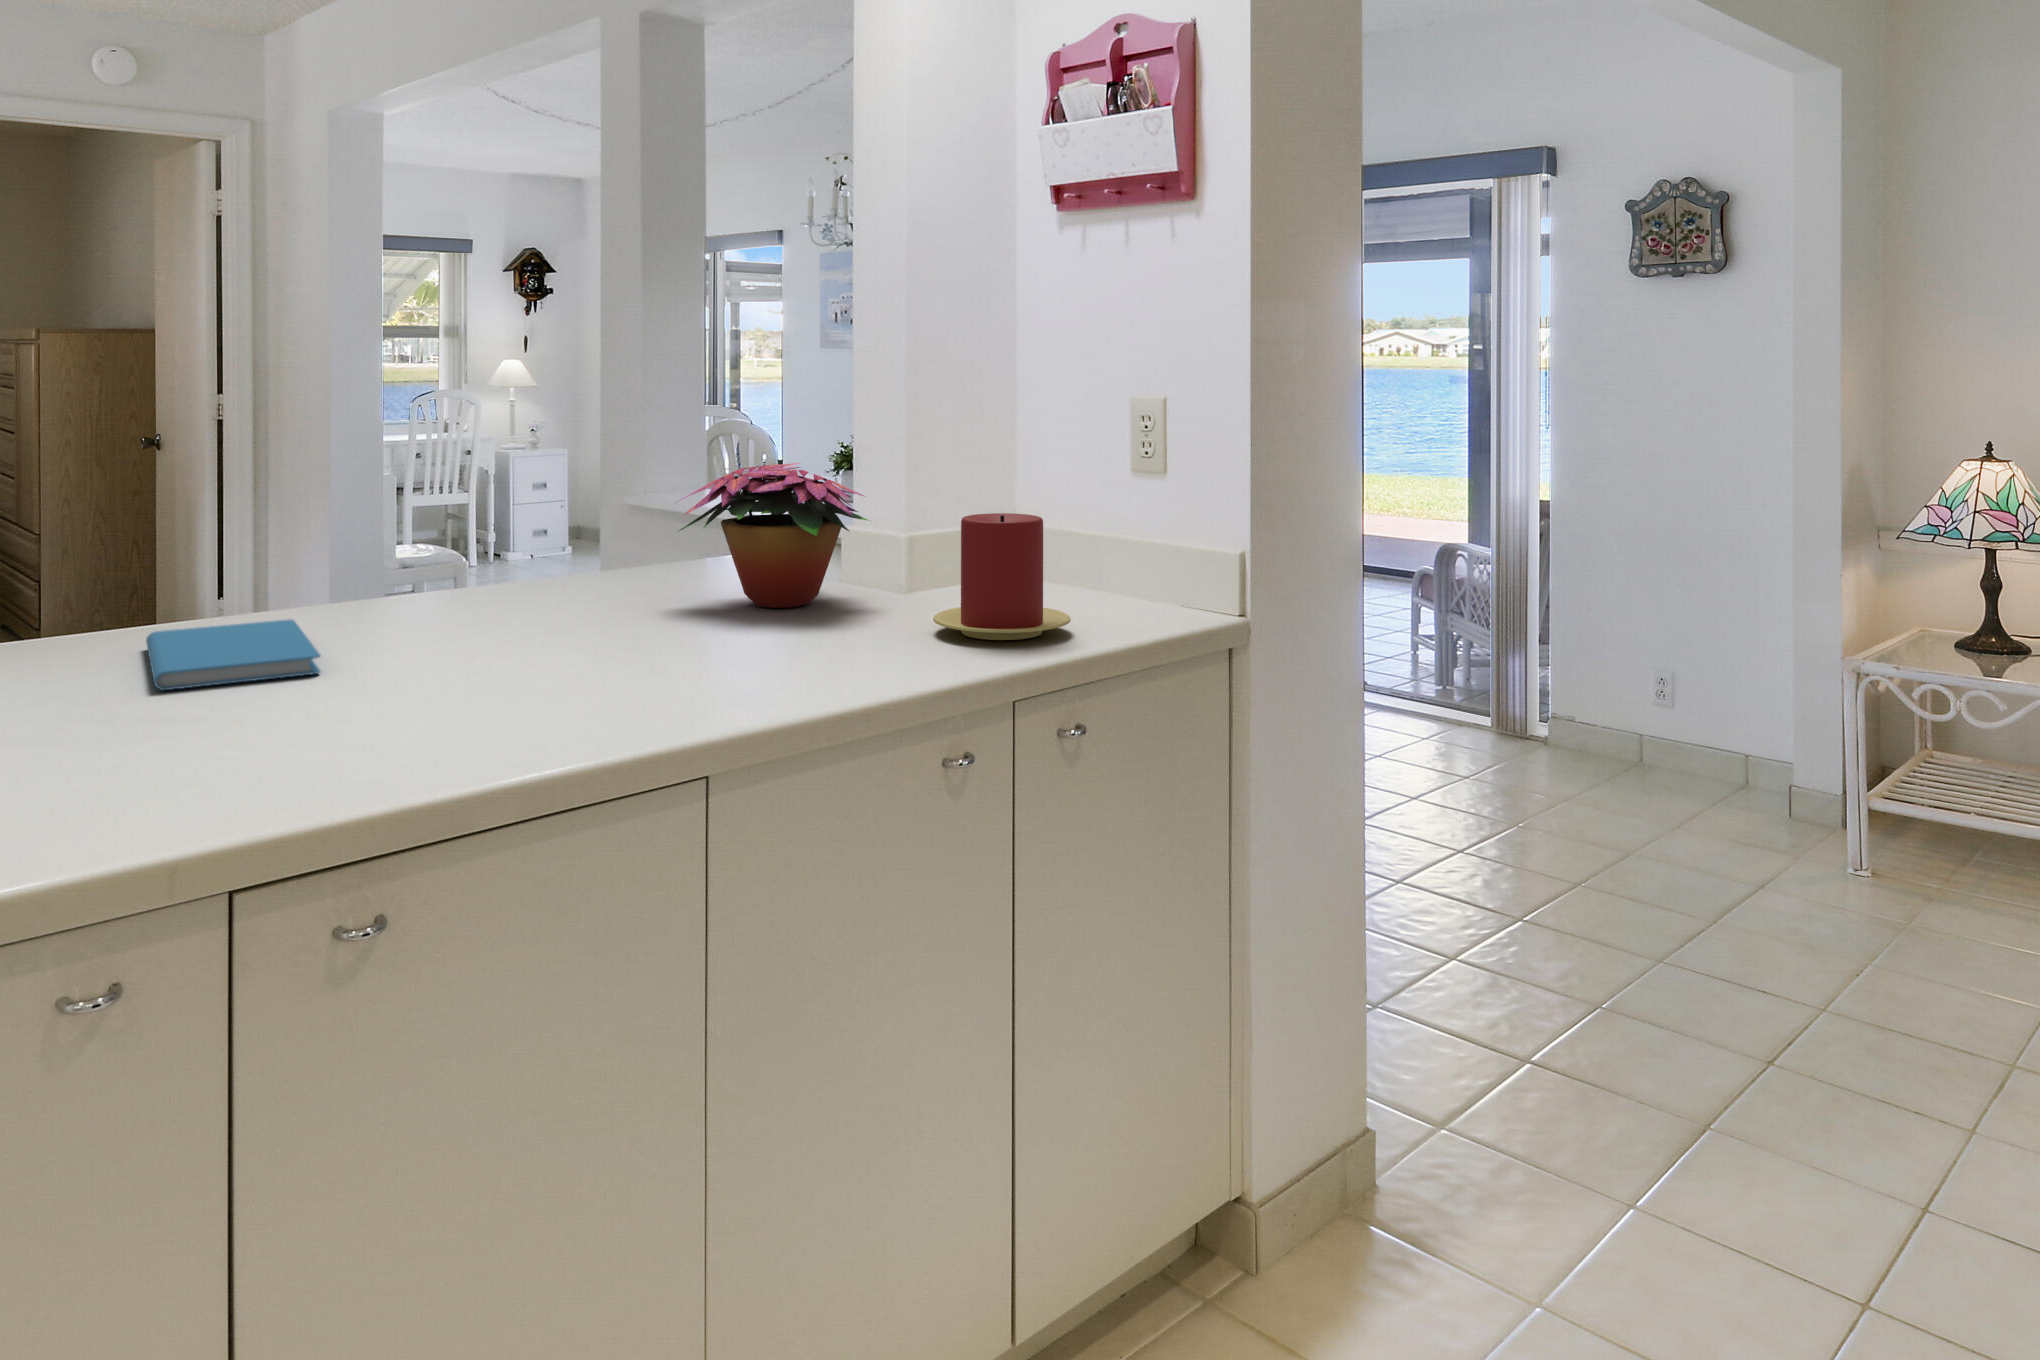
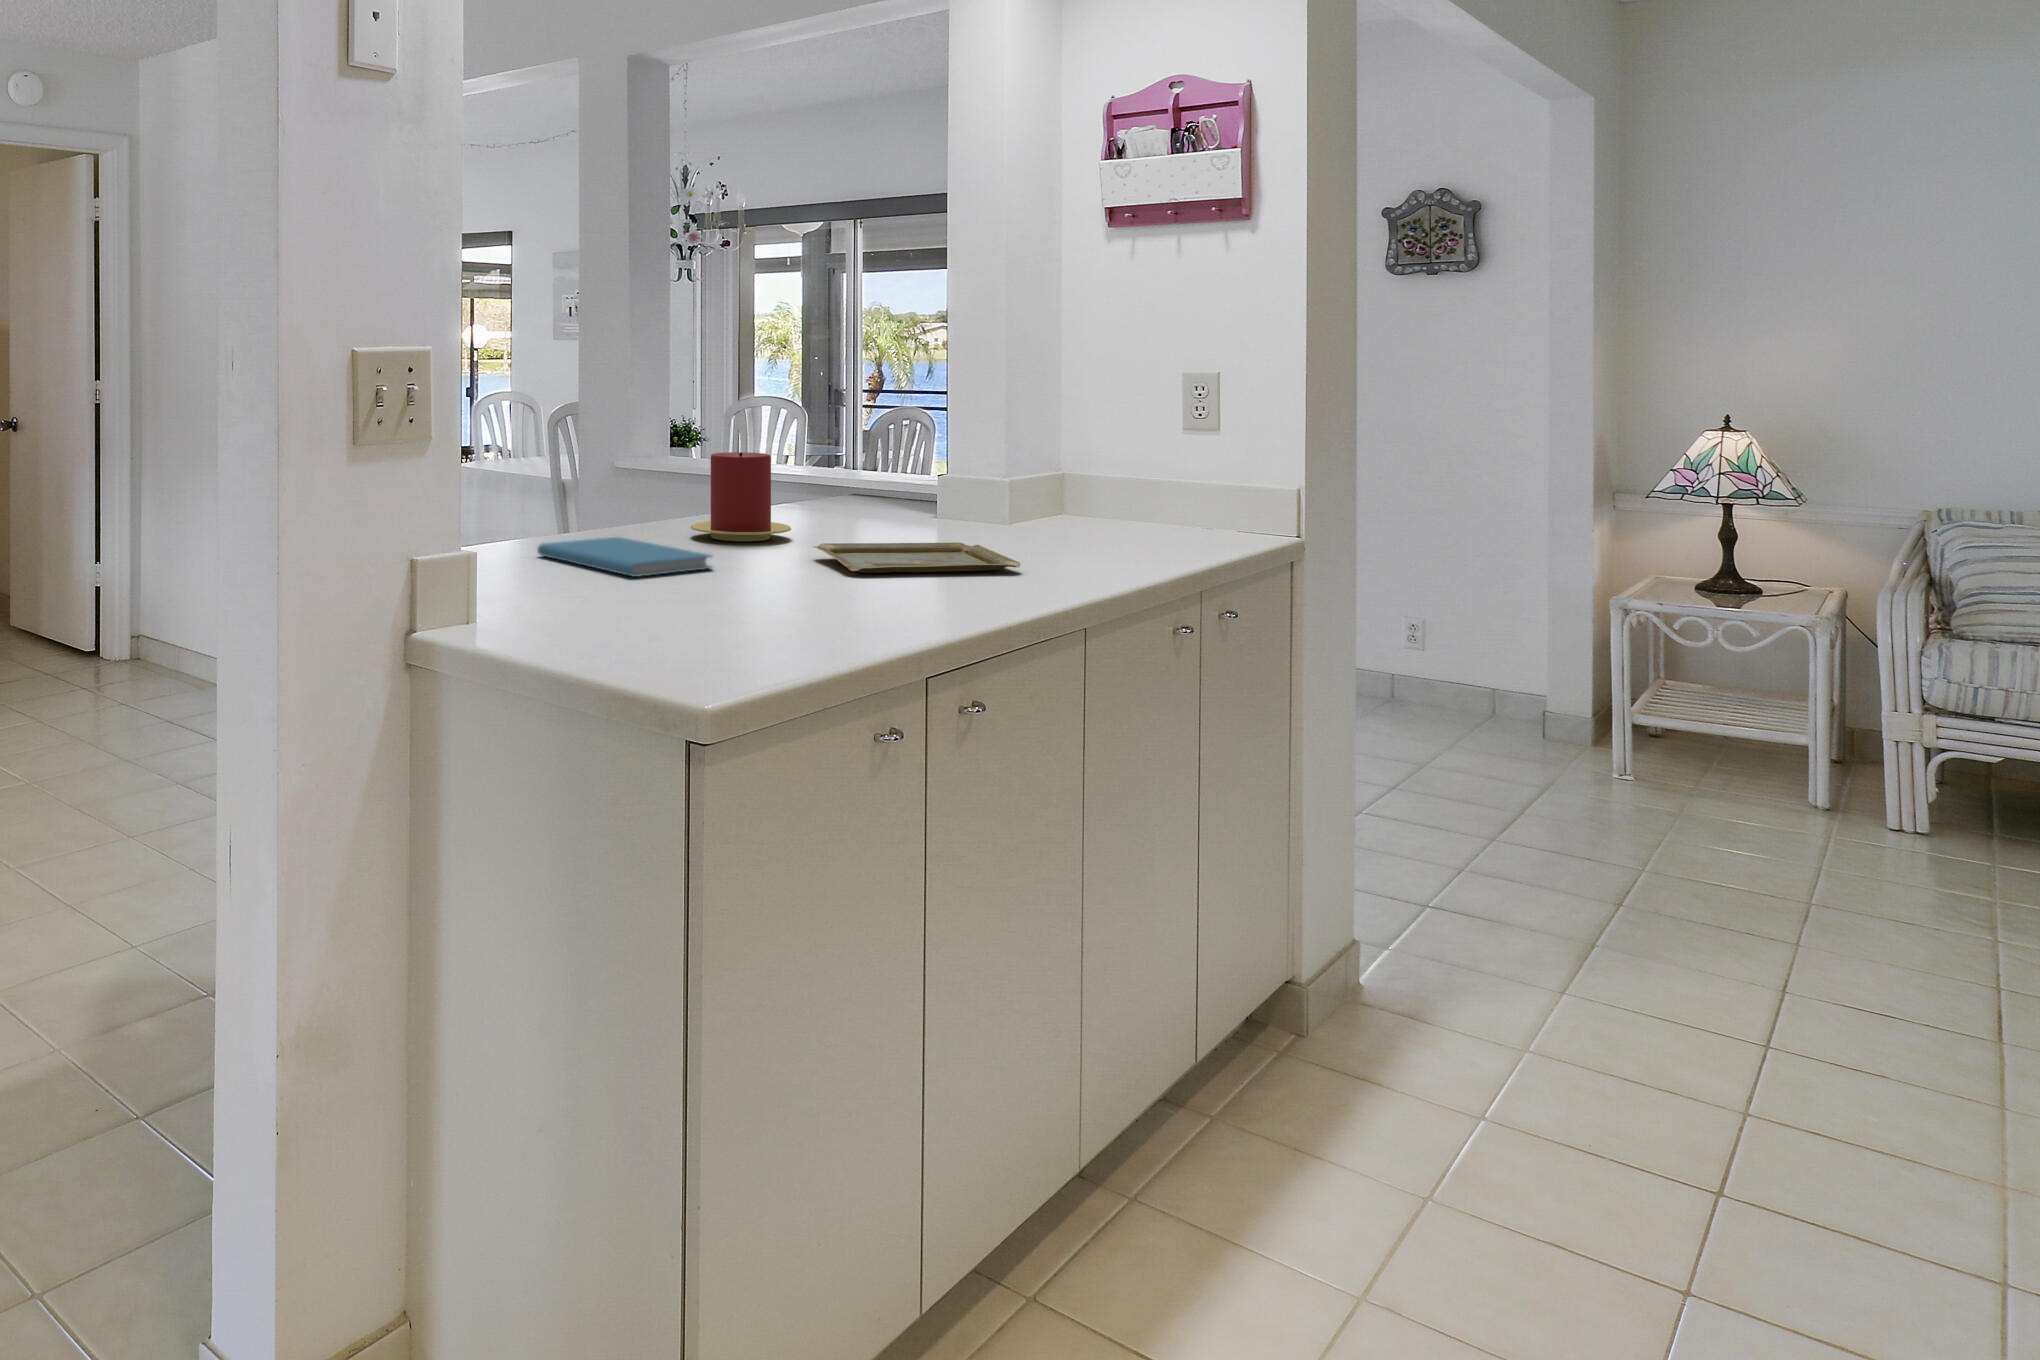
flower arrangement: present [679,463,869,608] -> none [837,421,1004,533]
candle: present [933,513,1070,640] -> present [691,452,791,541]
tray: none [474,632,742,683] -> present [813,543,1020,573]

